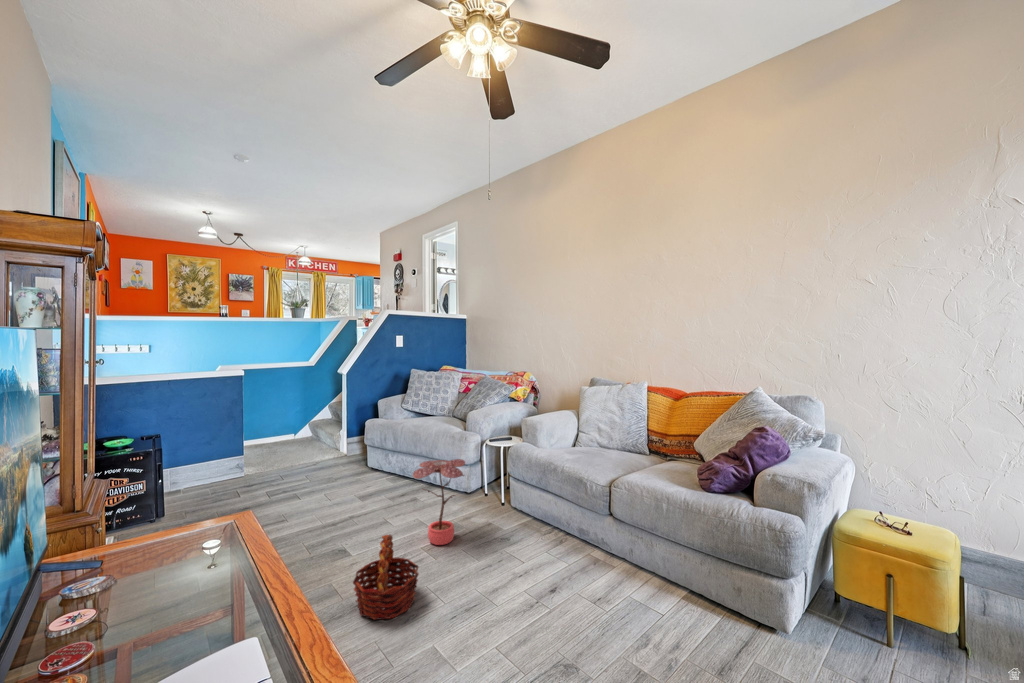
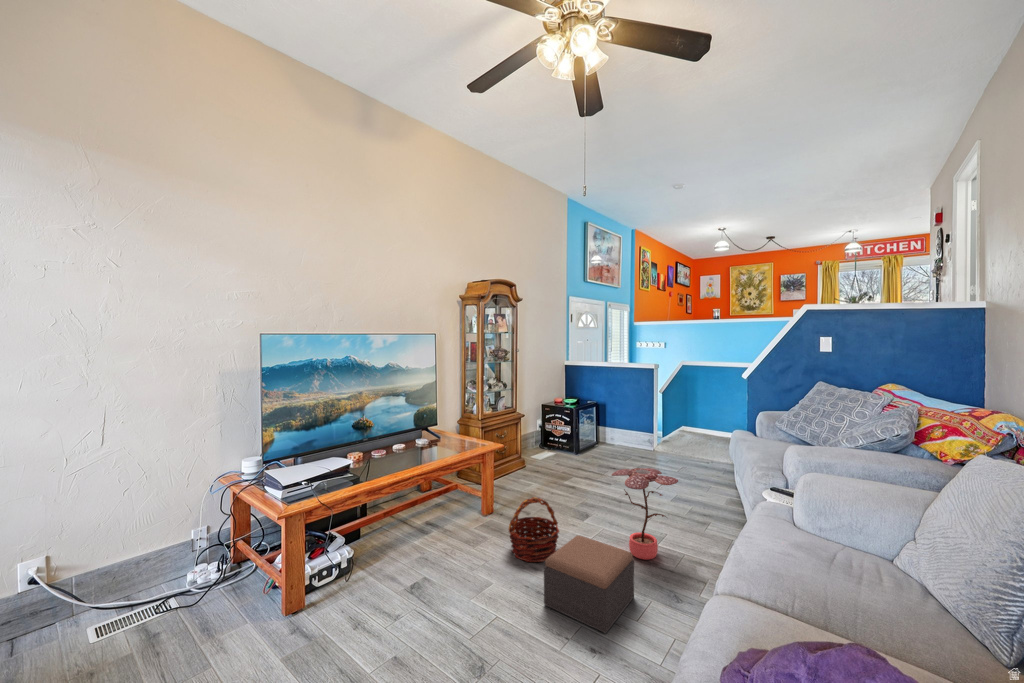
footstool: none [451,524,537,612] -> present [544,535,634,633]

